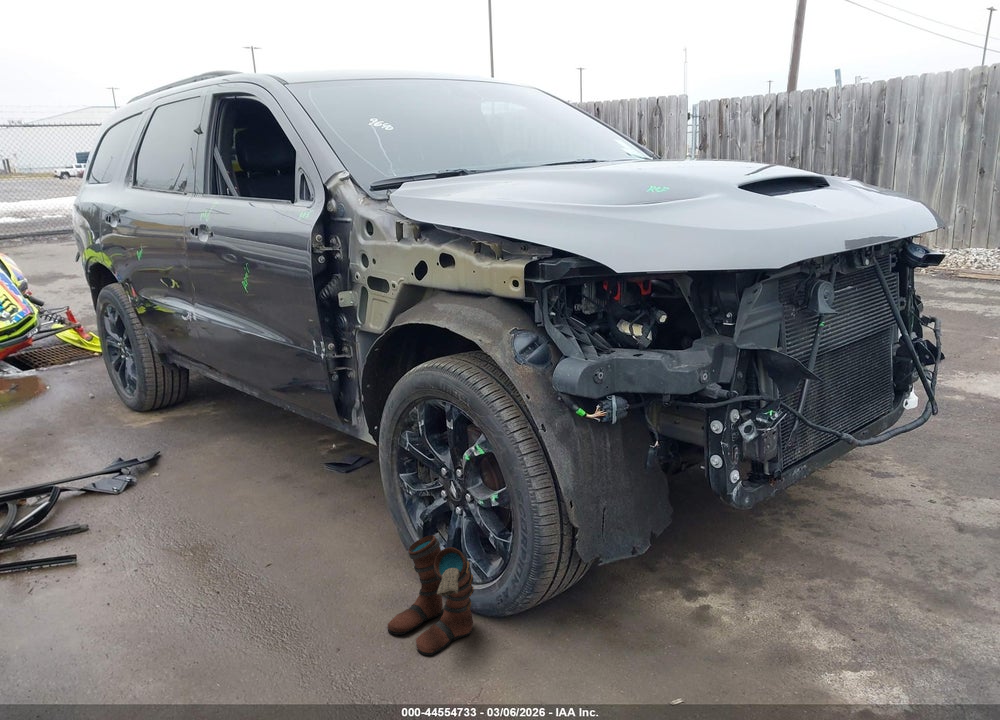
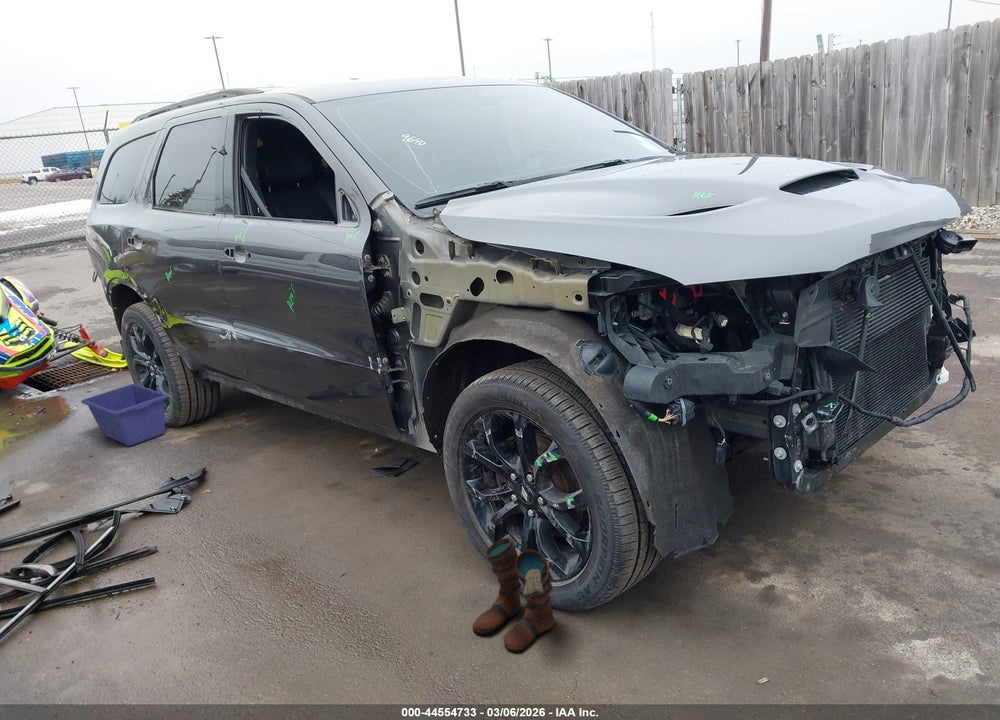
storage bin: none [49,365,135,426] -> present [81,384,168,446]

